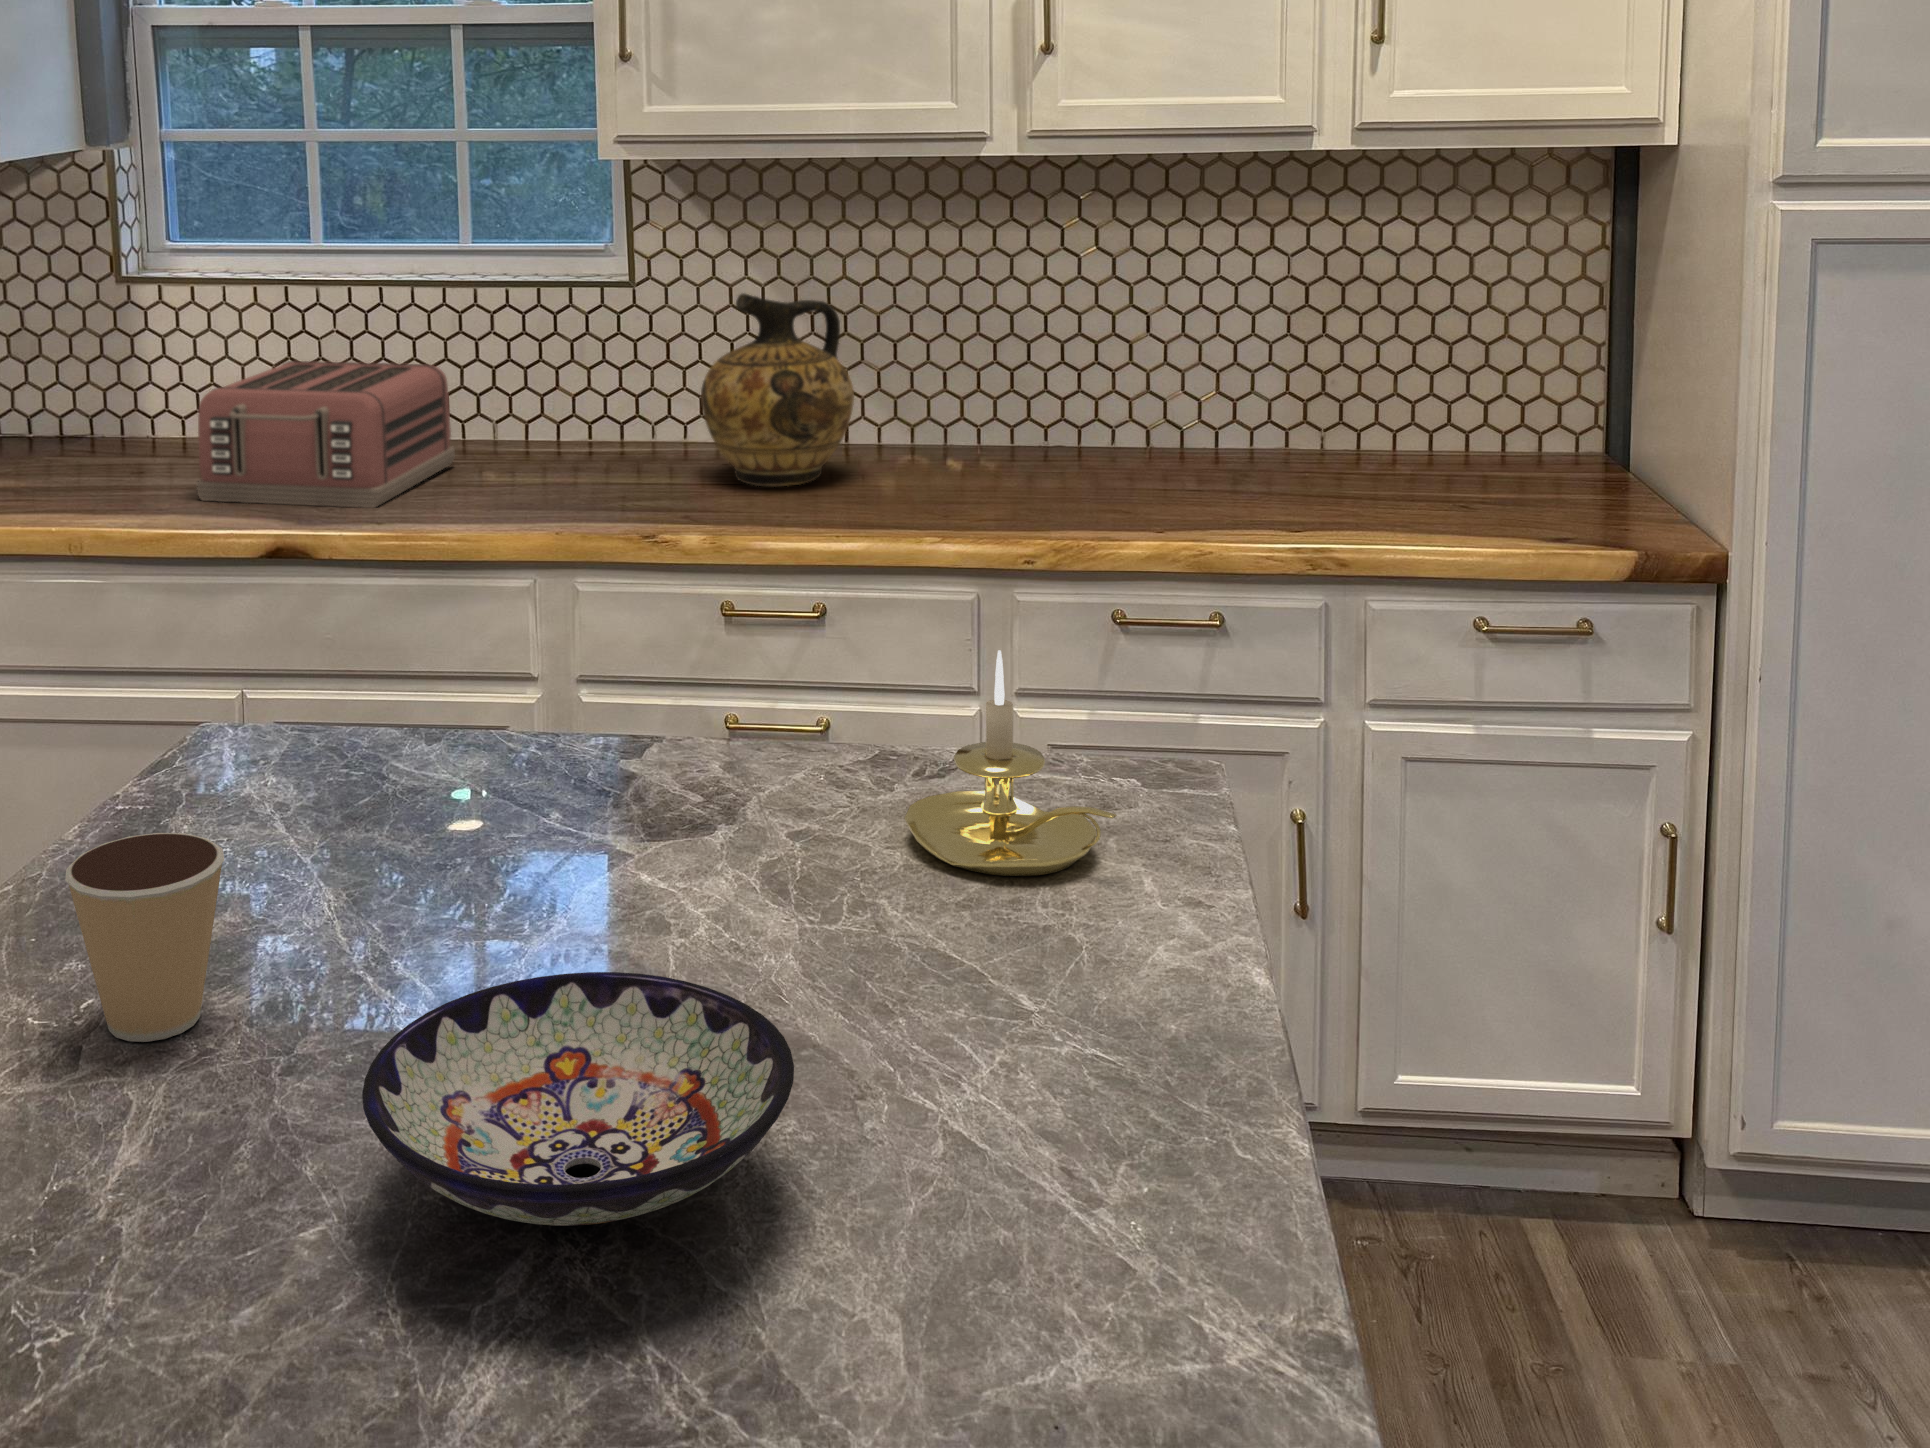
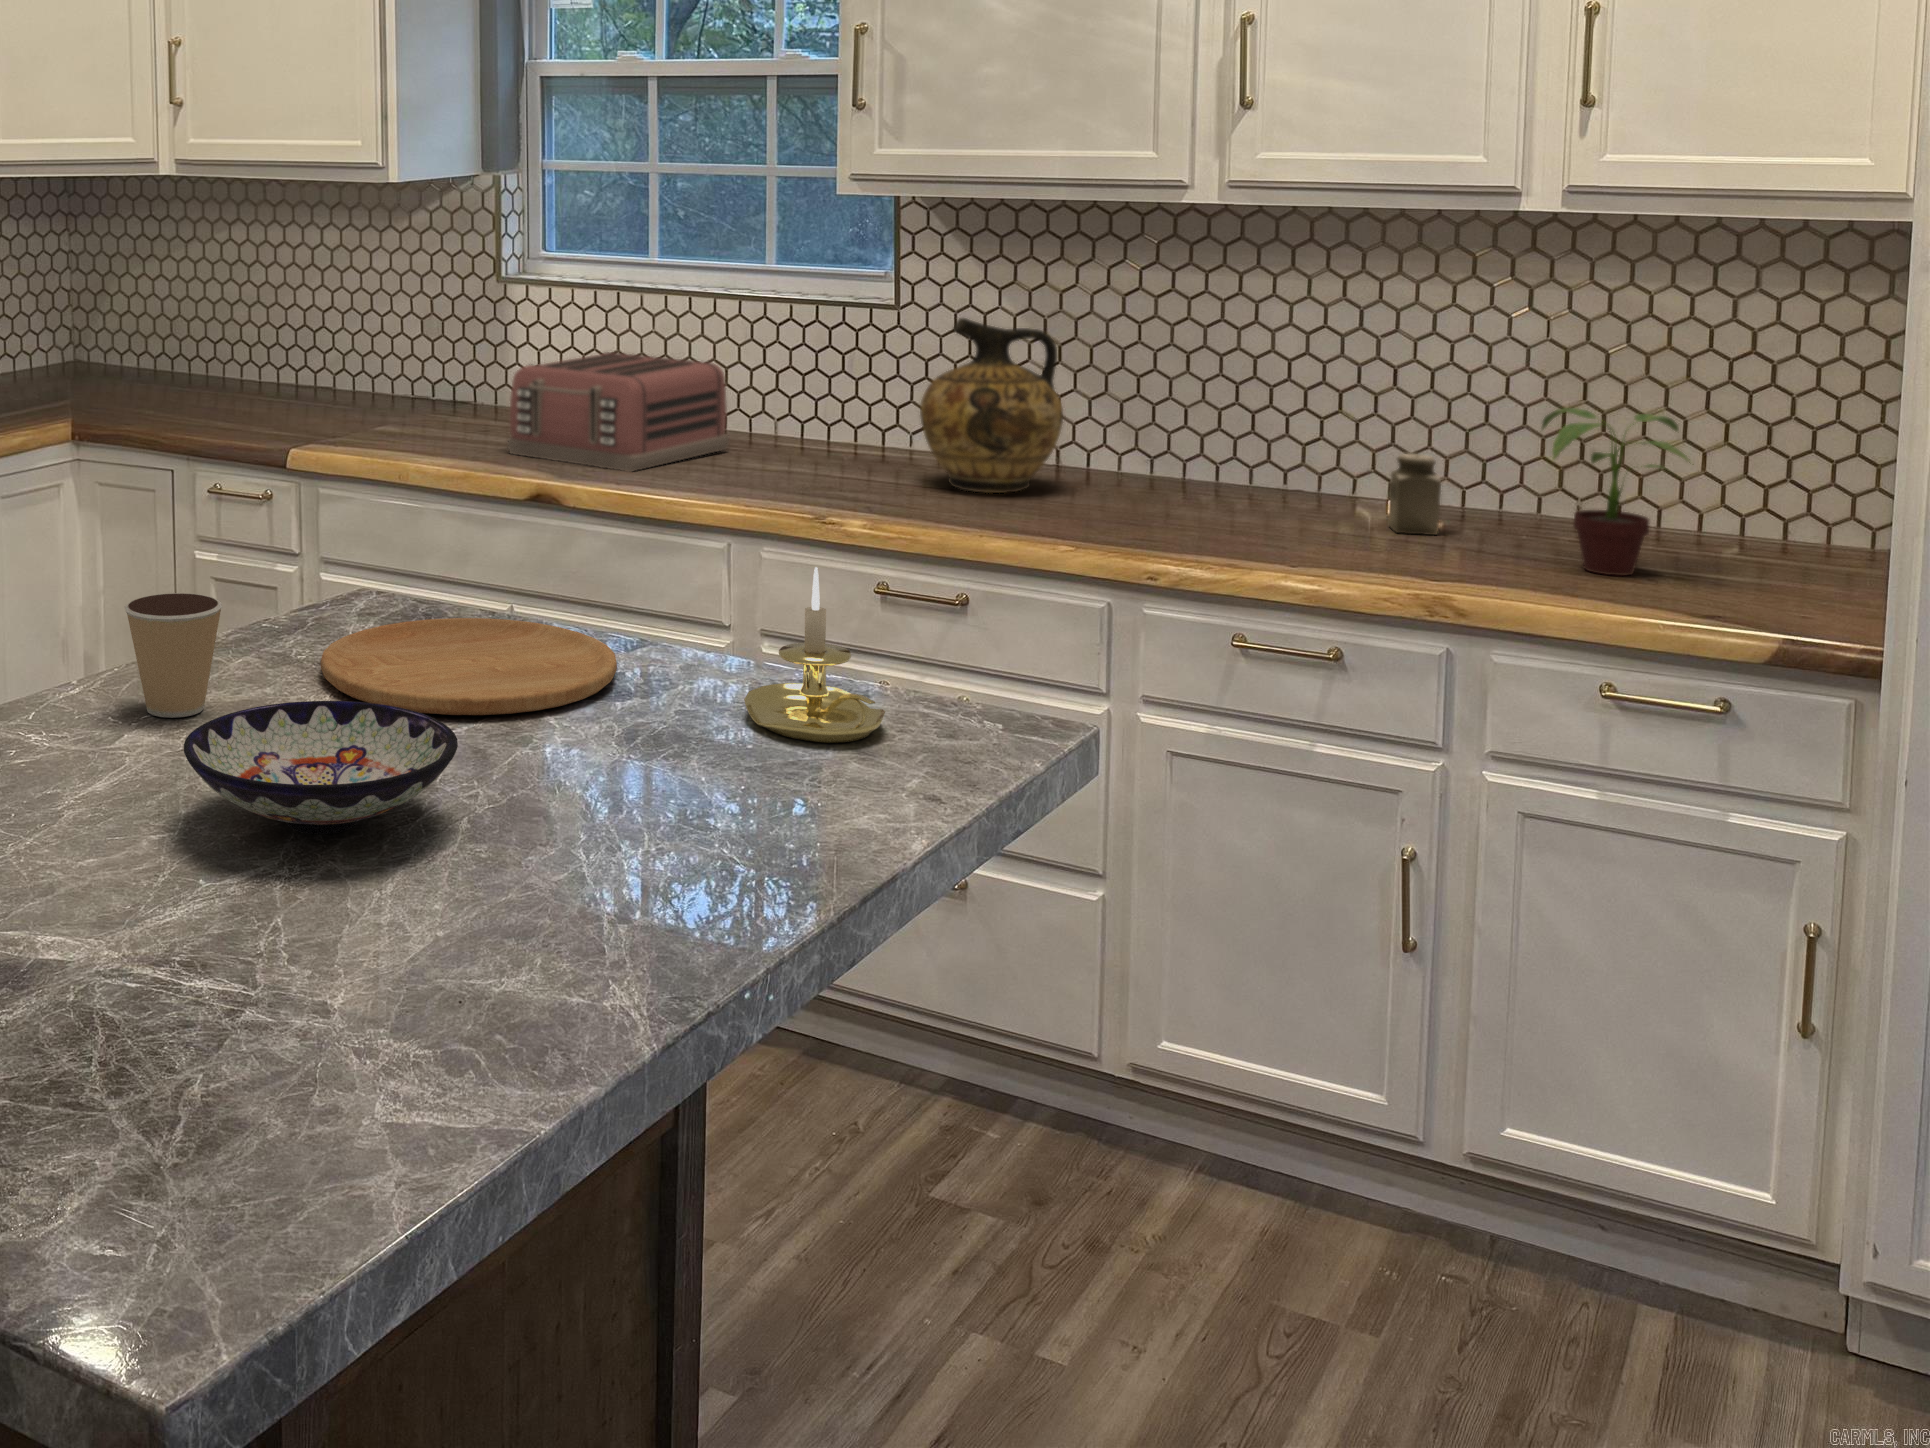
potted plant: none [1342,345,1500,506] -> present [1542,408,1690,576]
salt shaker: none [1184,401,1238,484] -> present [1389,454,1441,535]
cutting board: none [304,761,719,944] -> present [321,618,617,715]

